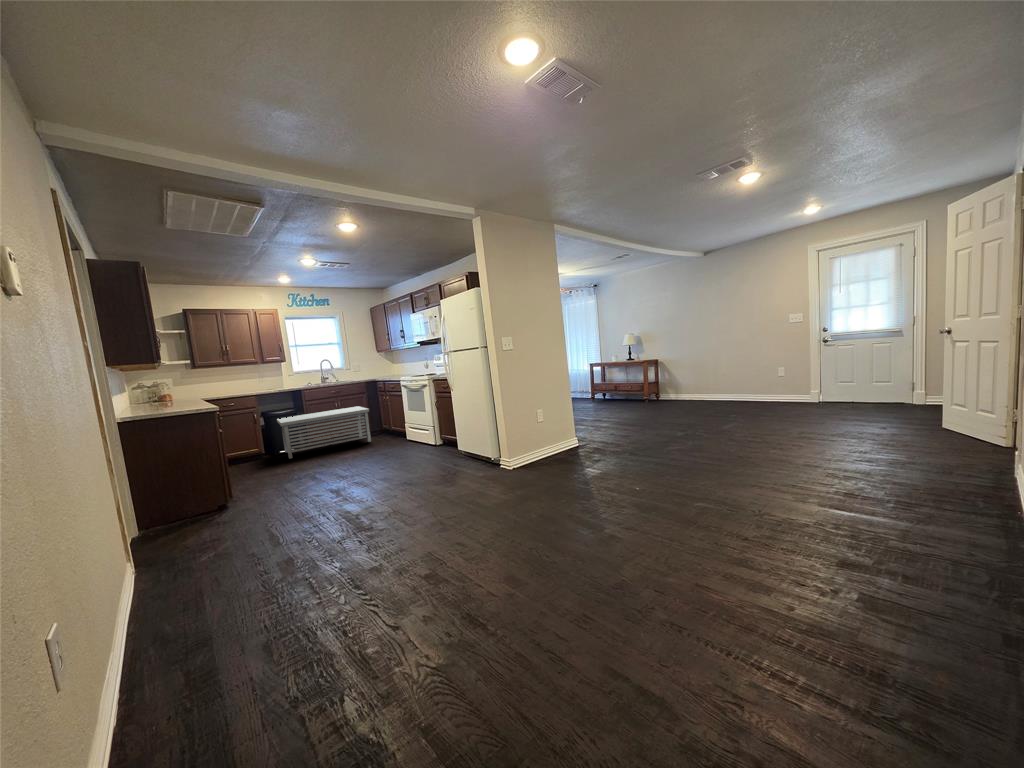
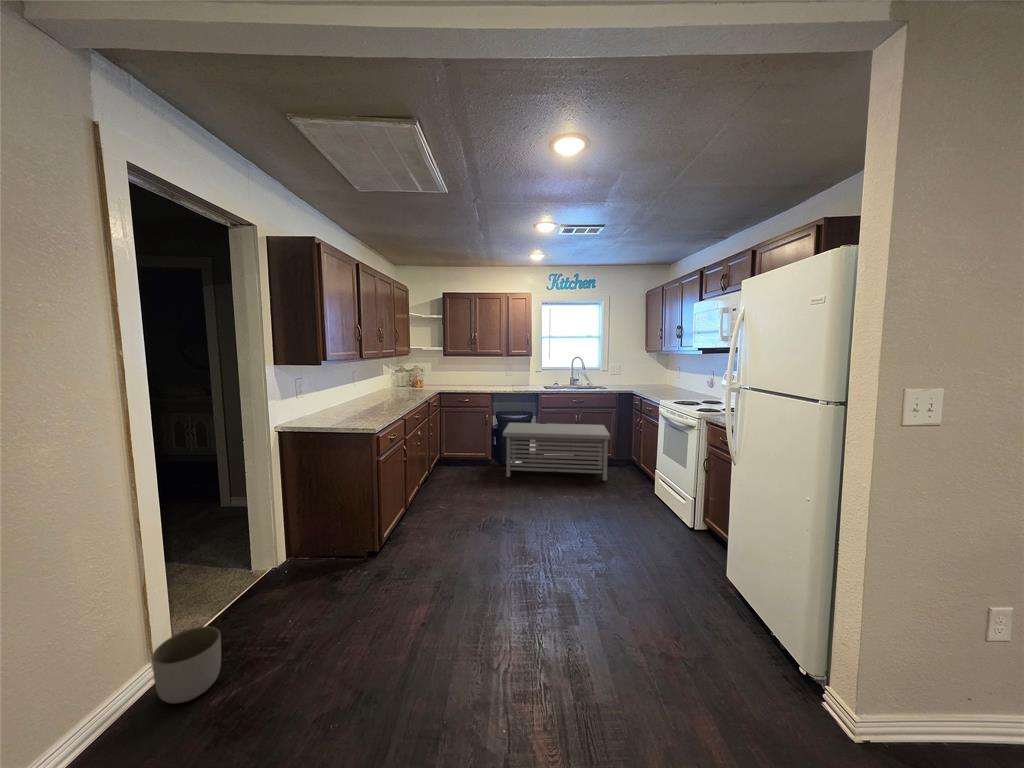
planter: none [136,540,188,587] -> present [152,626,221,703]

